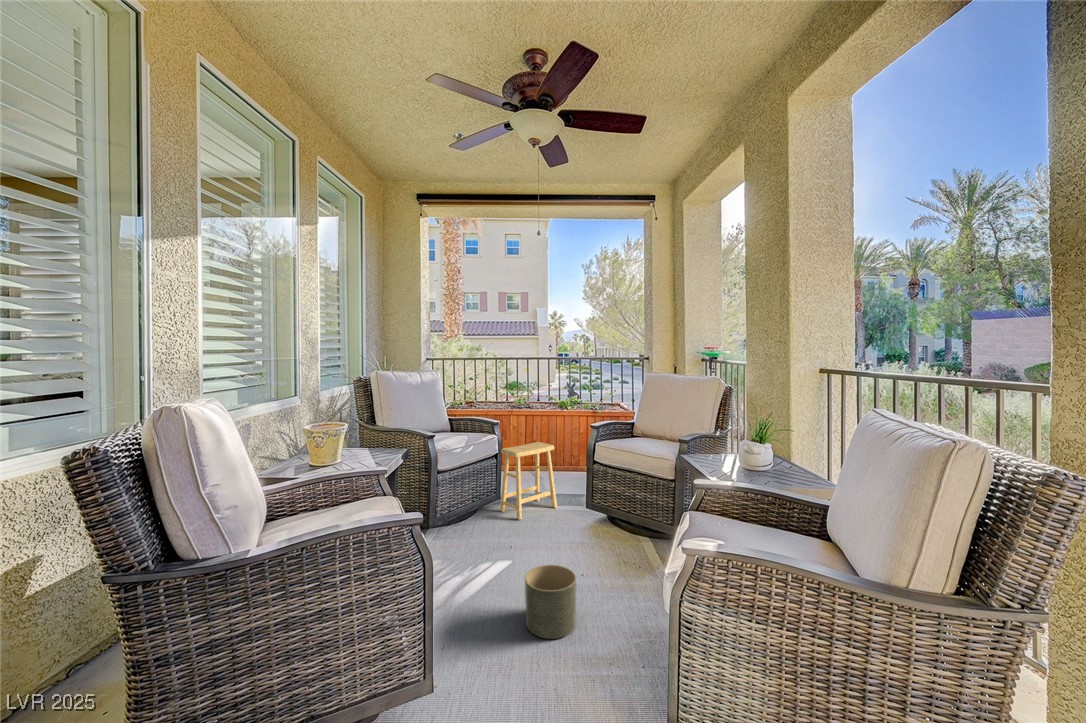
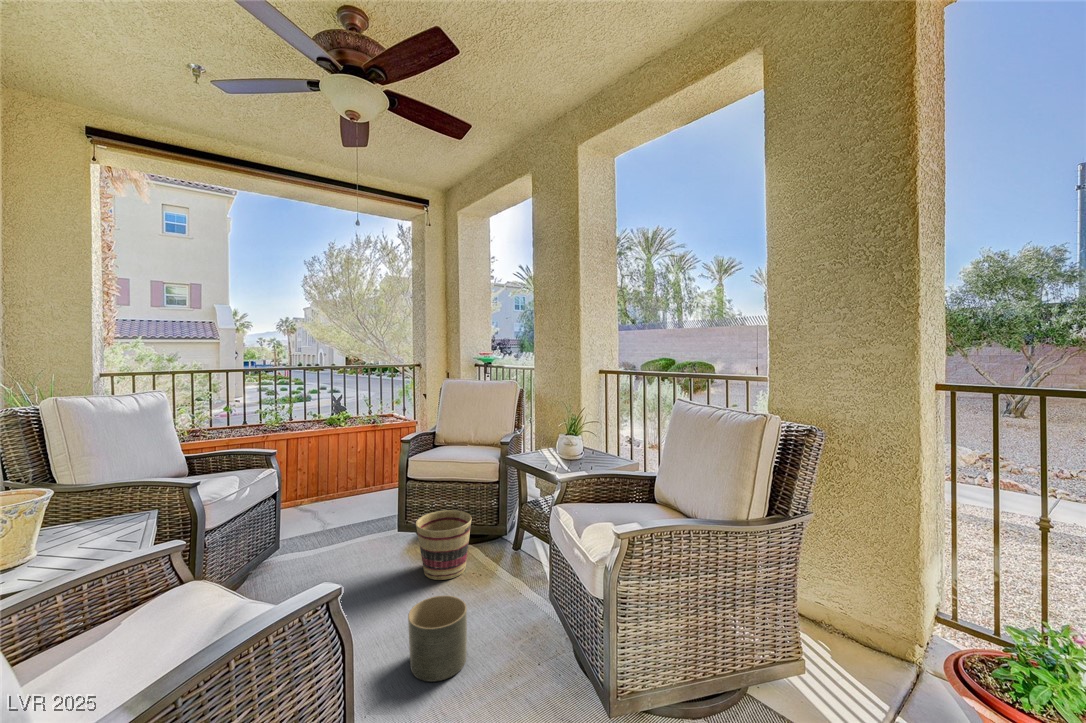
footstool: present [500,442,557,520] -> none [284,468,358,566]
basket: none [581,496,633,561] -> present [416,510,472,580]

